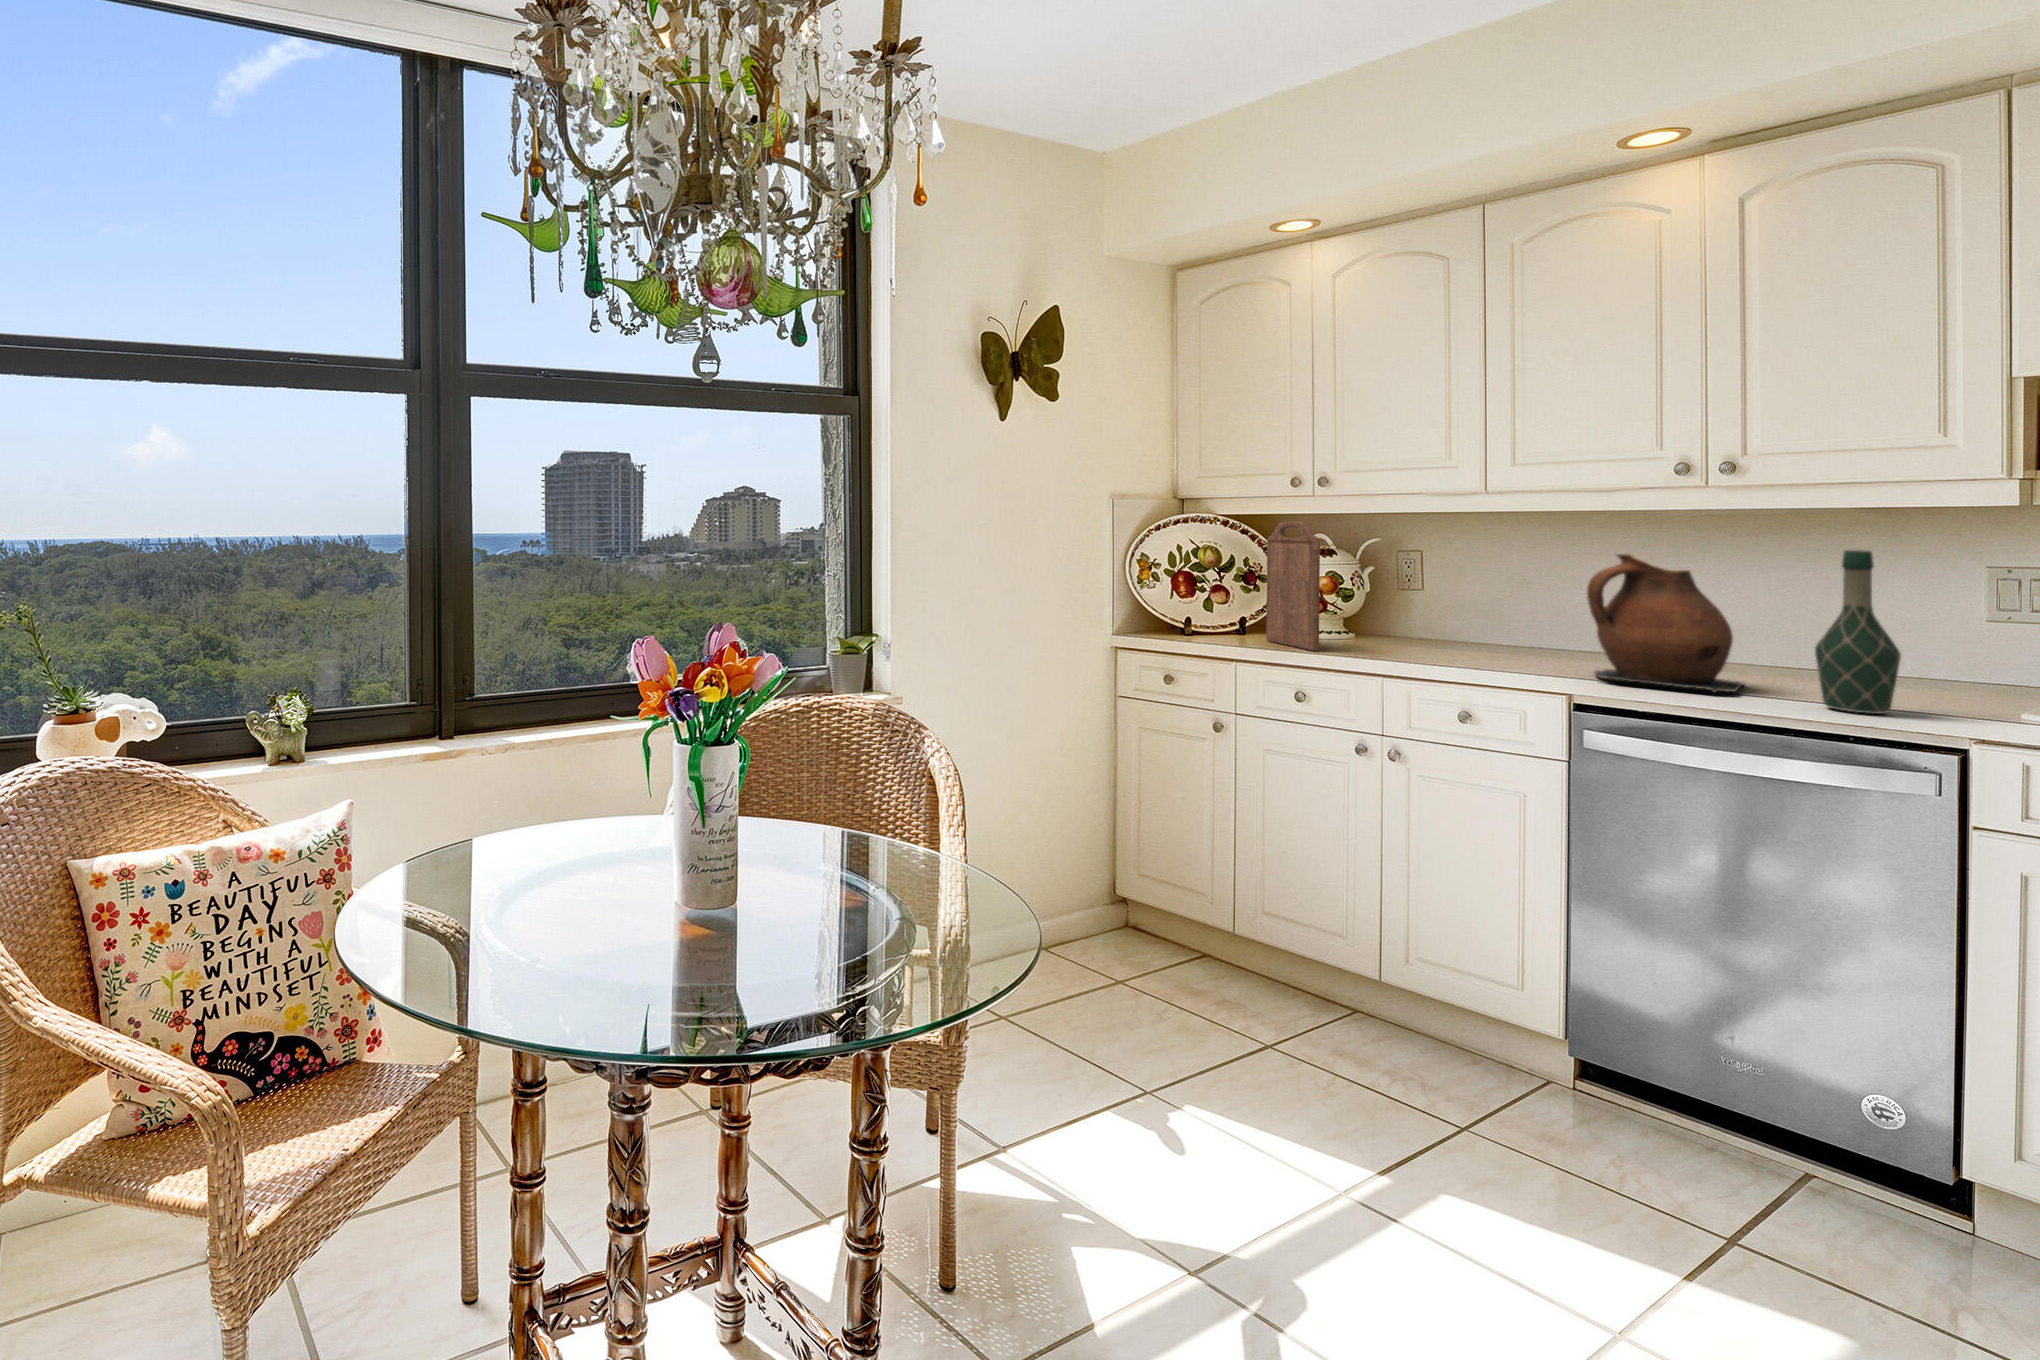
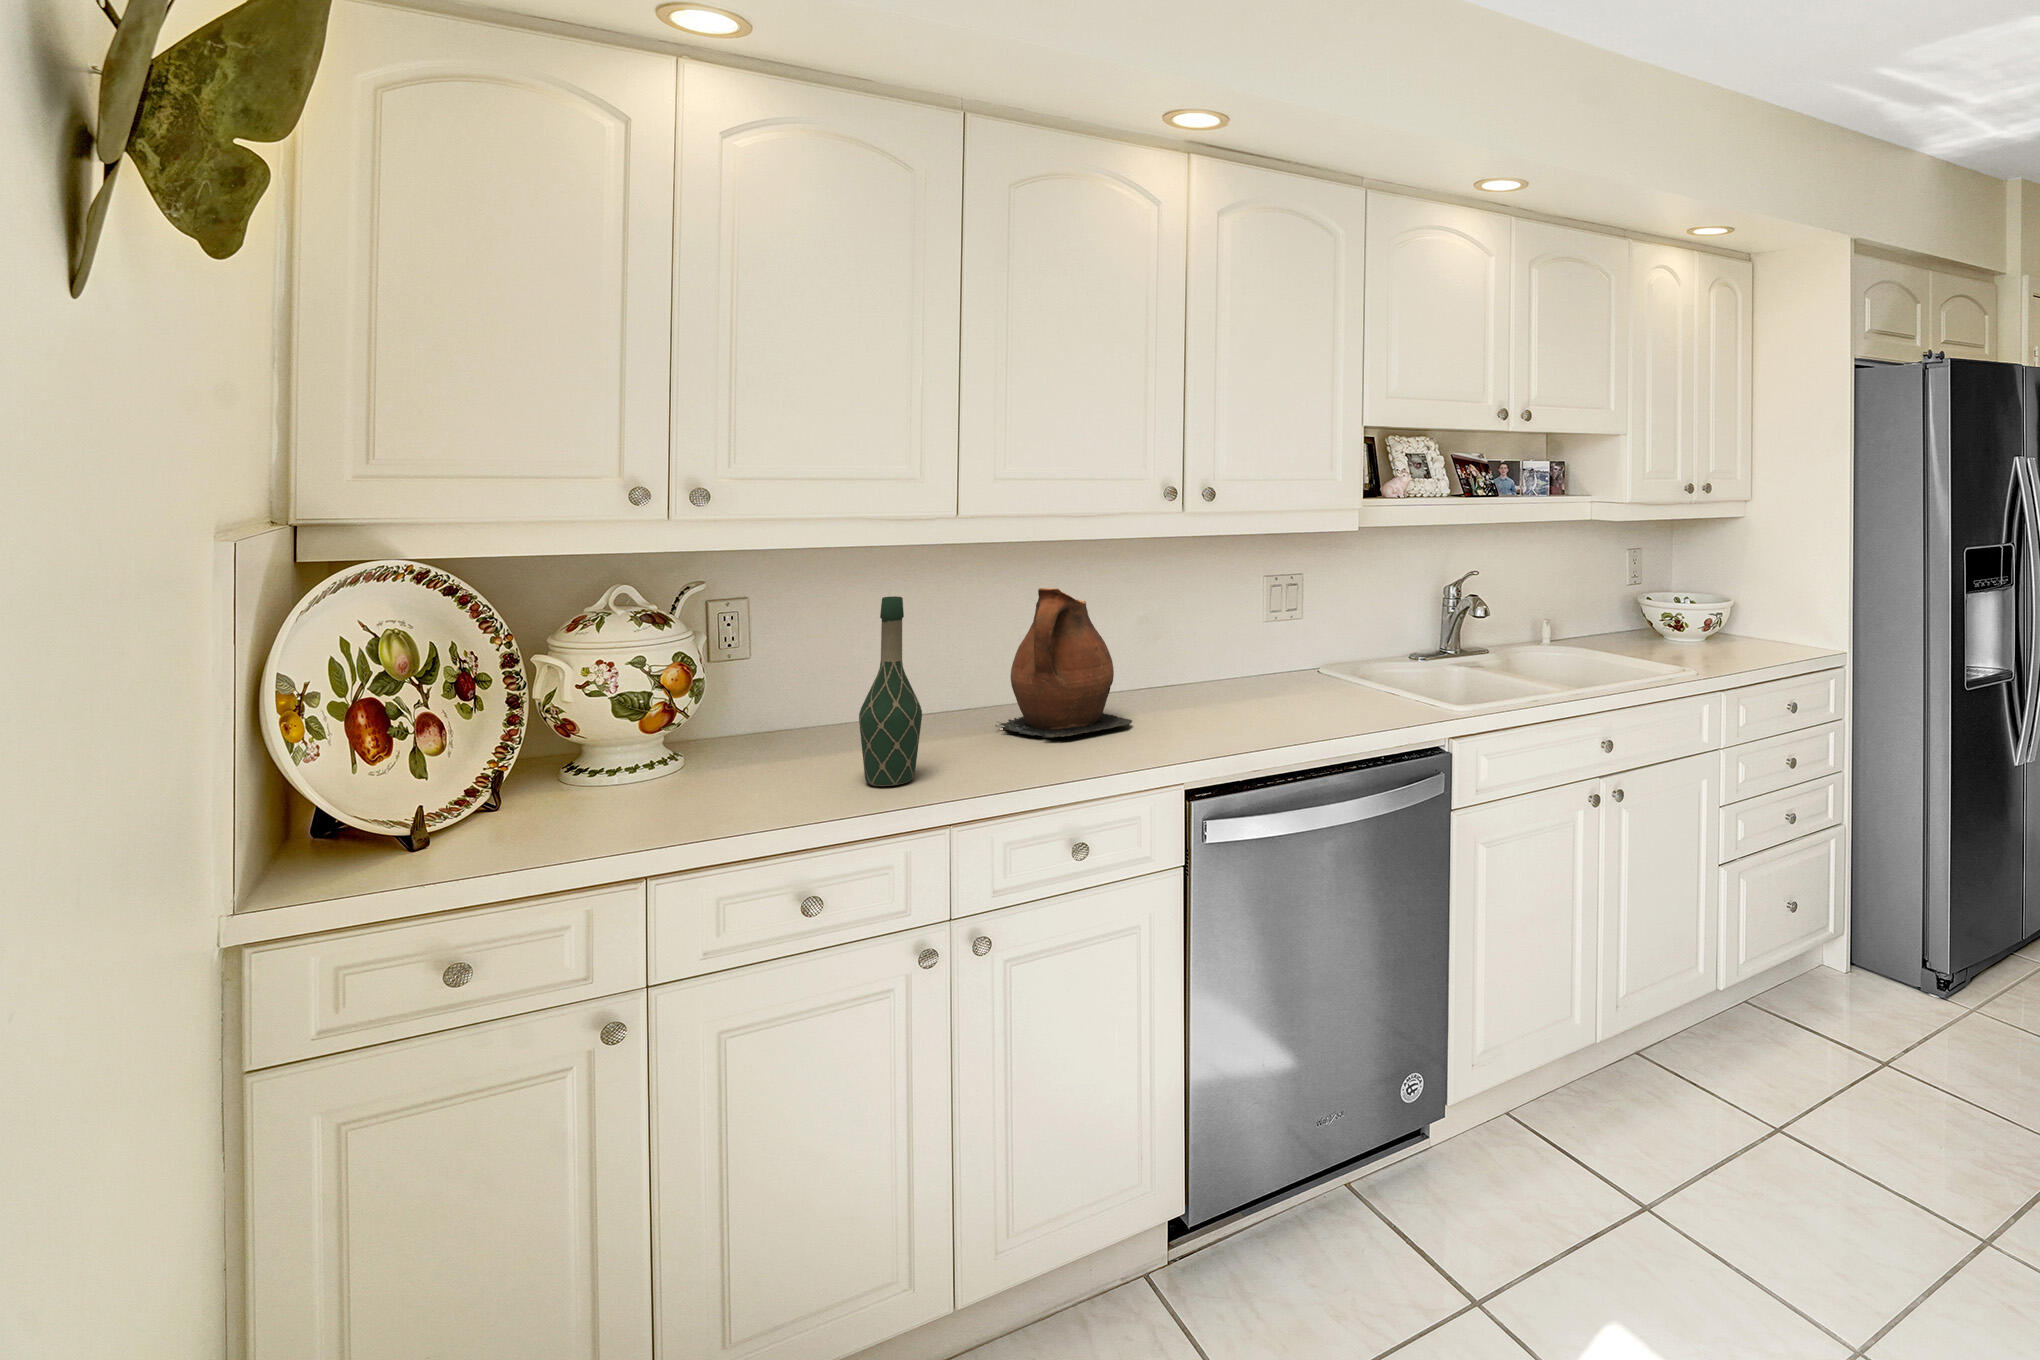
cutting board: present [1266,522,1320,651] -> none [595,571,747,807]
wine bottle: present [1815,550,1901,714] -> present [859,596,922,786]

